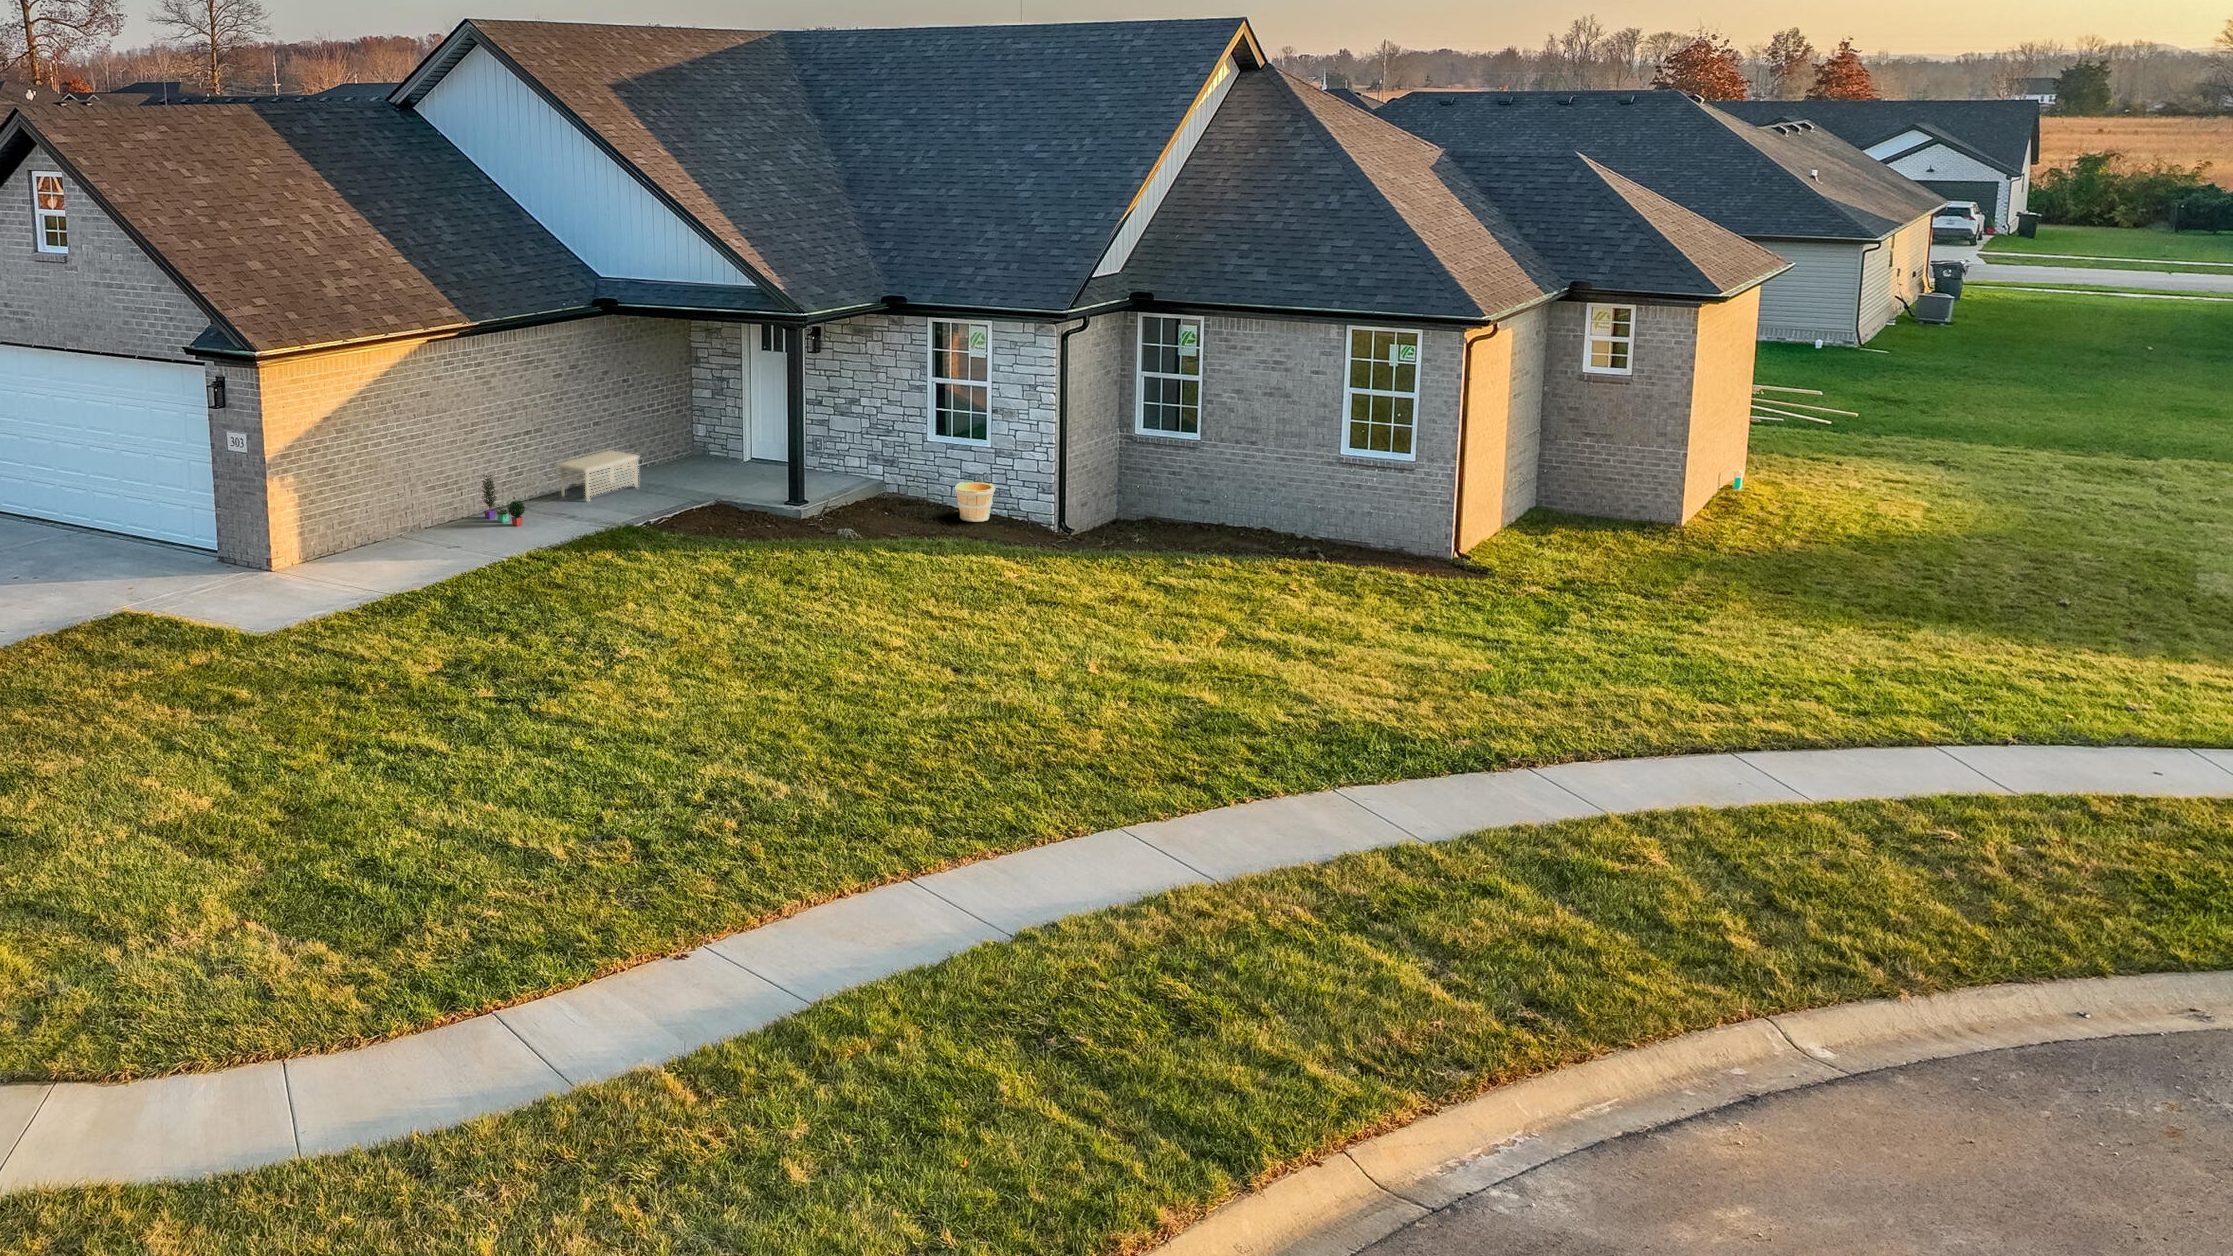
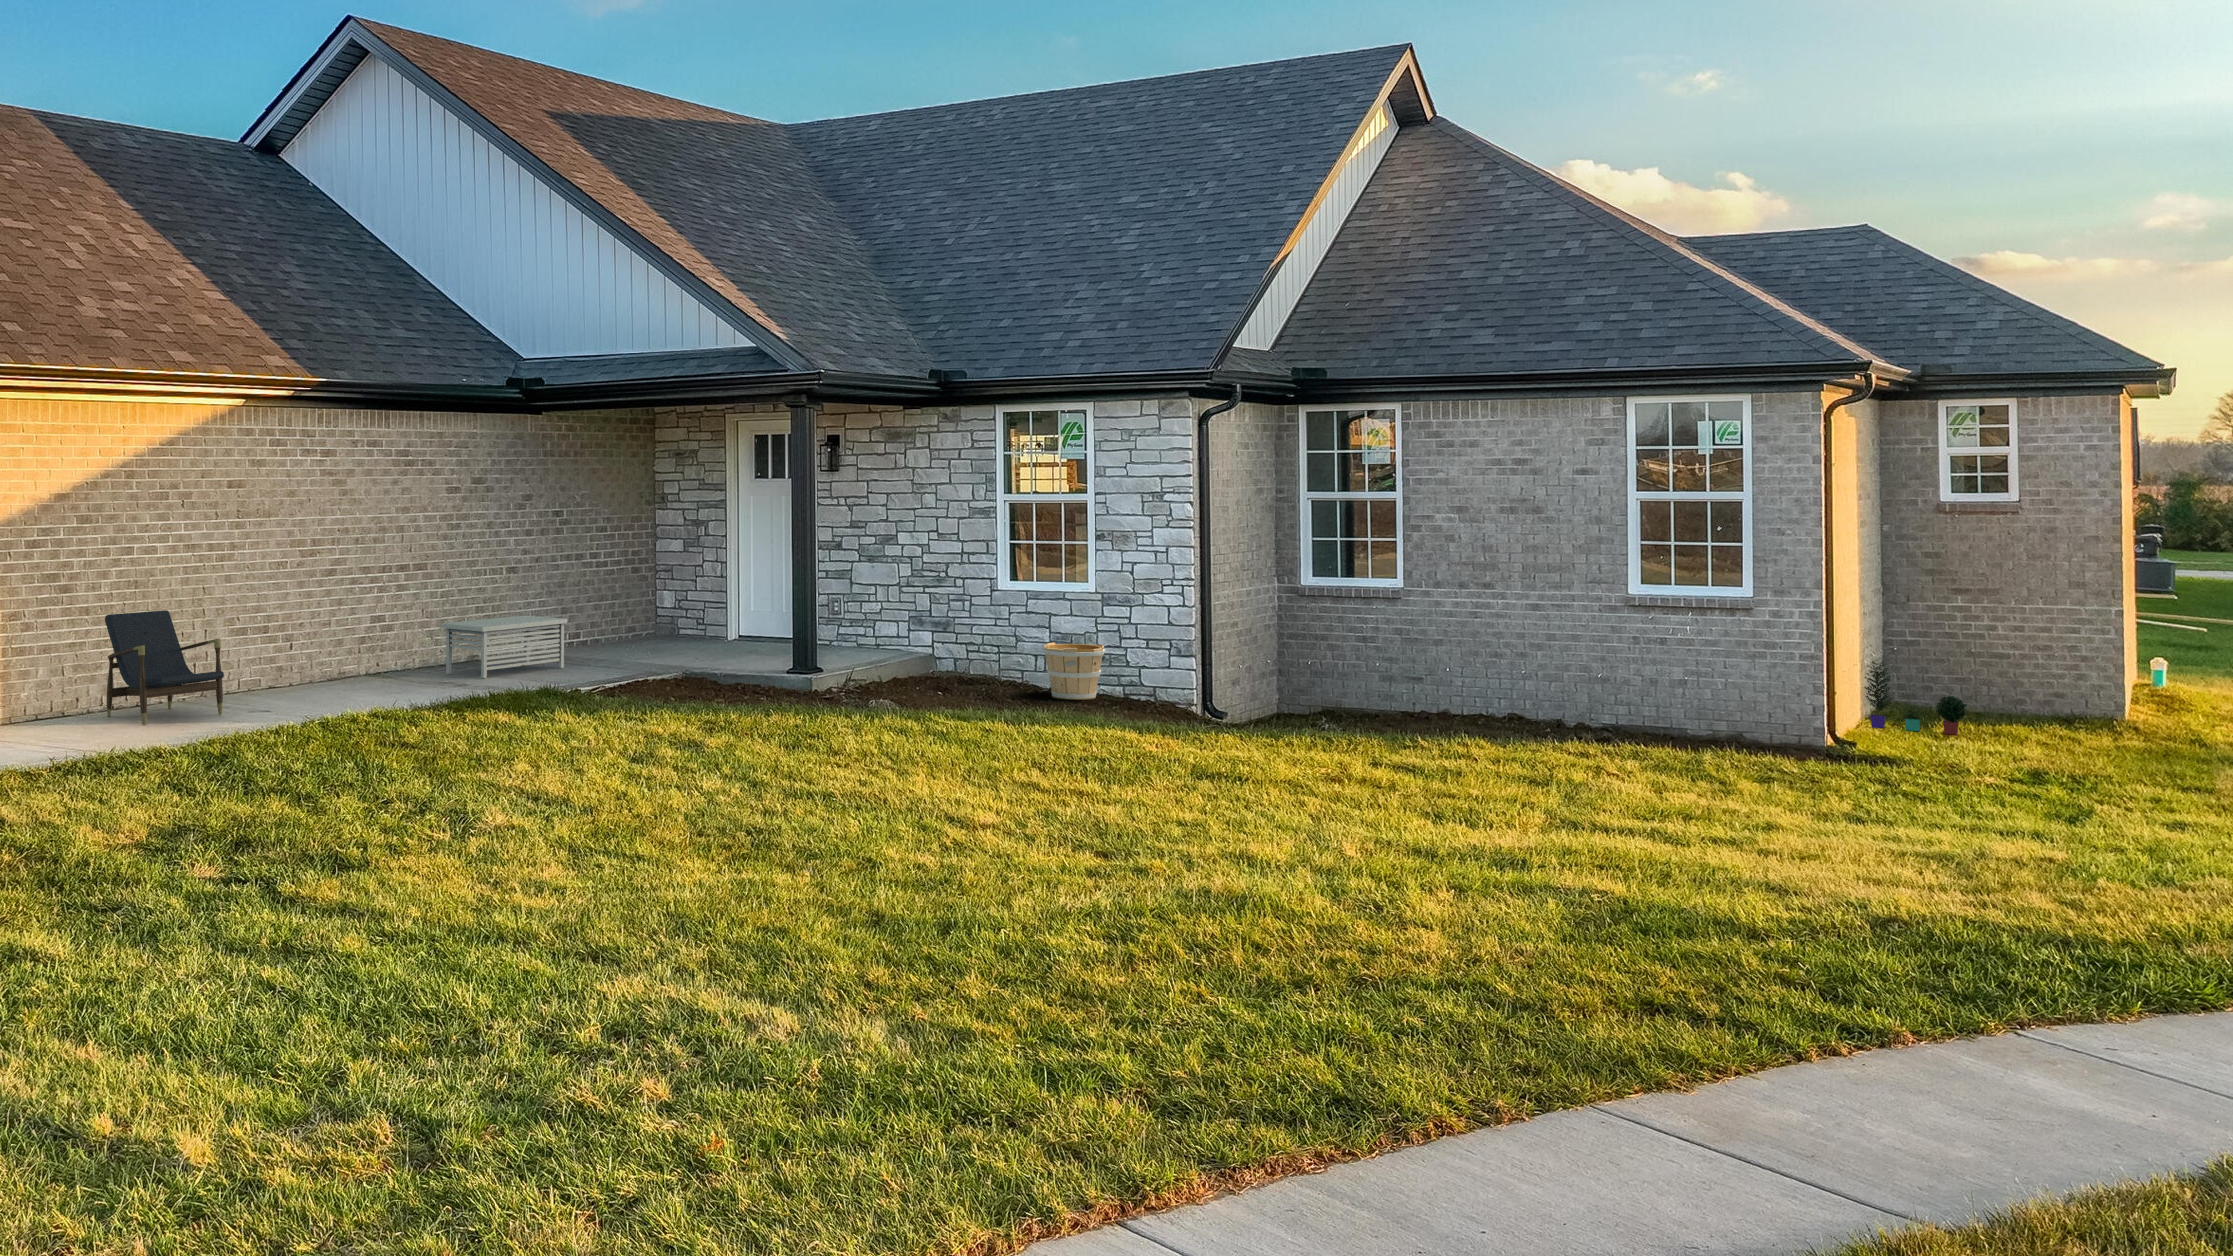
potted plant: present [482,475,525,526] -> present [1865,661,1967,735]
lounge chair: none [358,481,436,560] -> present [105,610,224,725]

